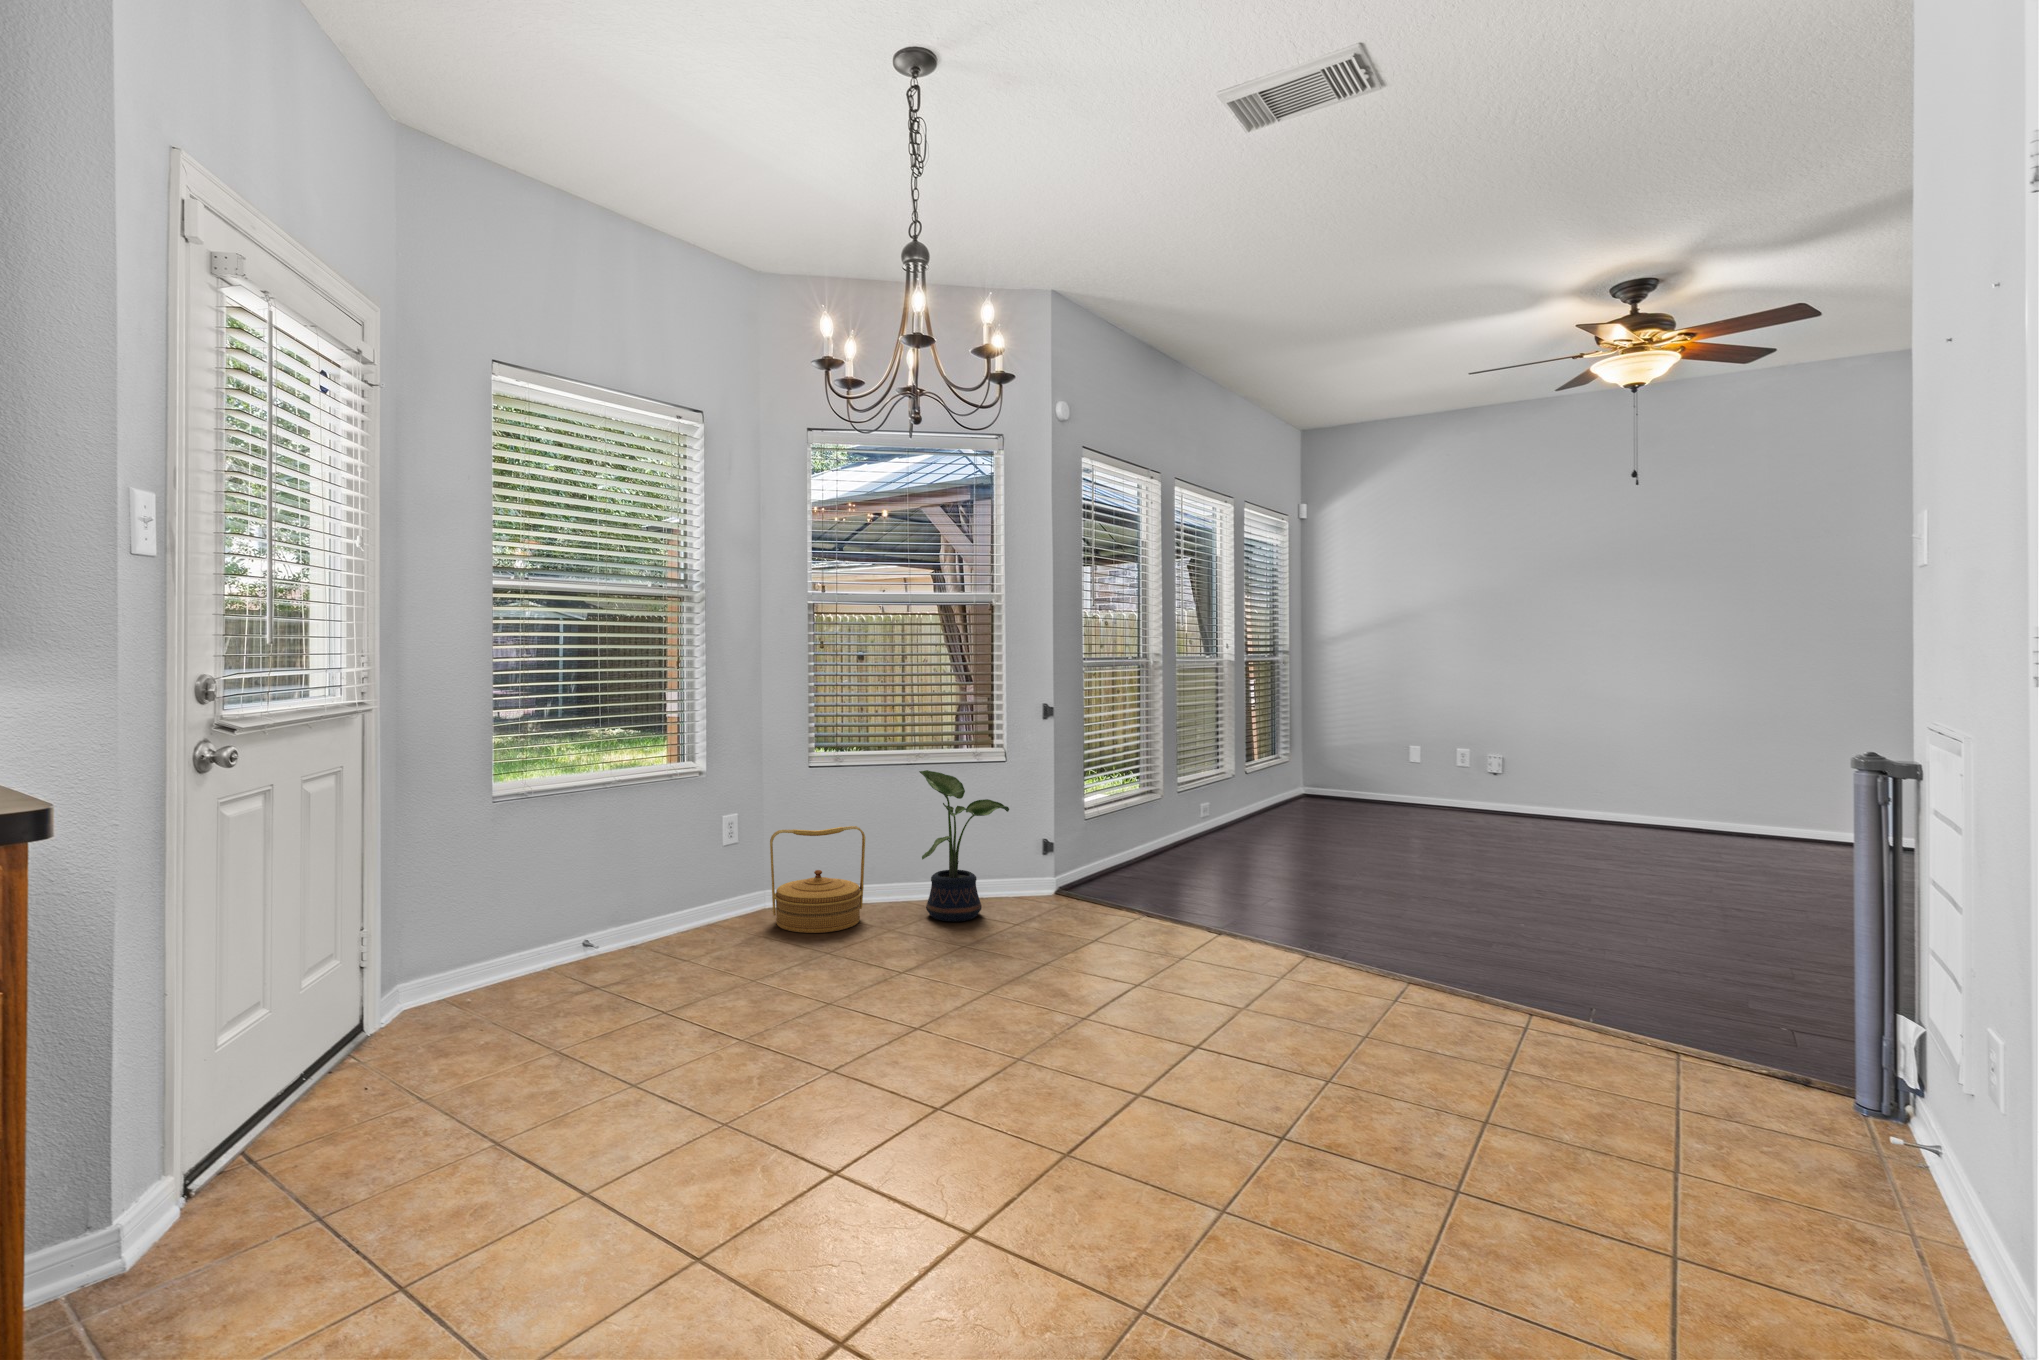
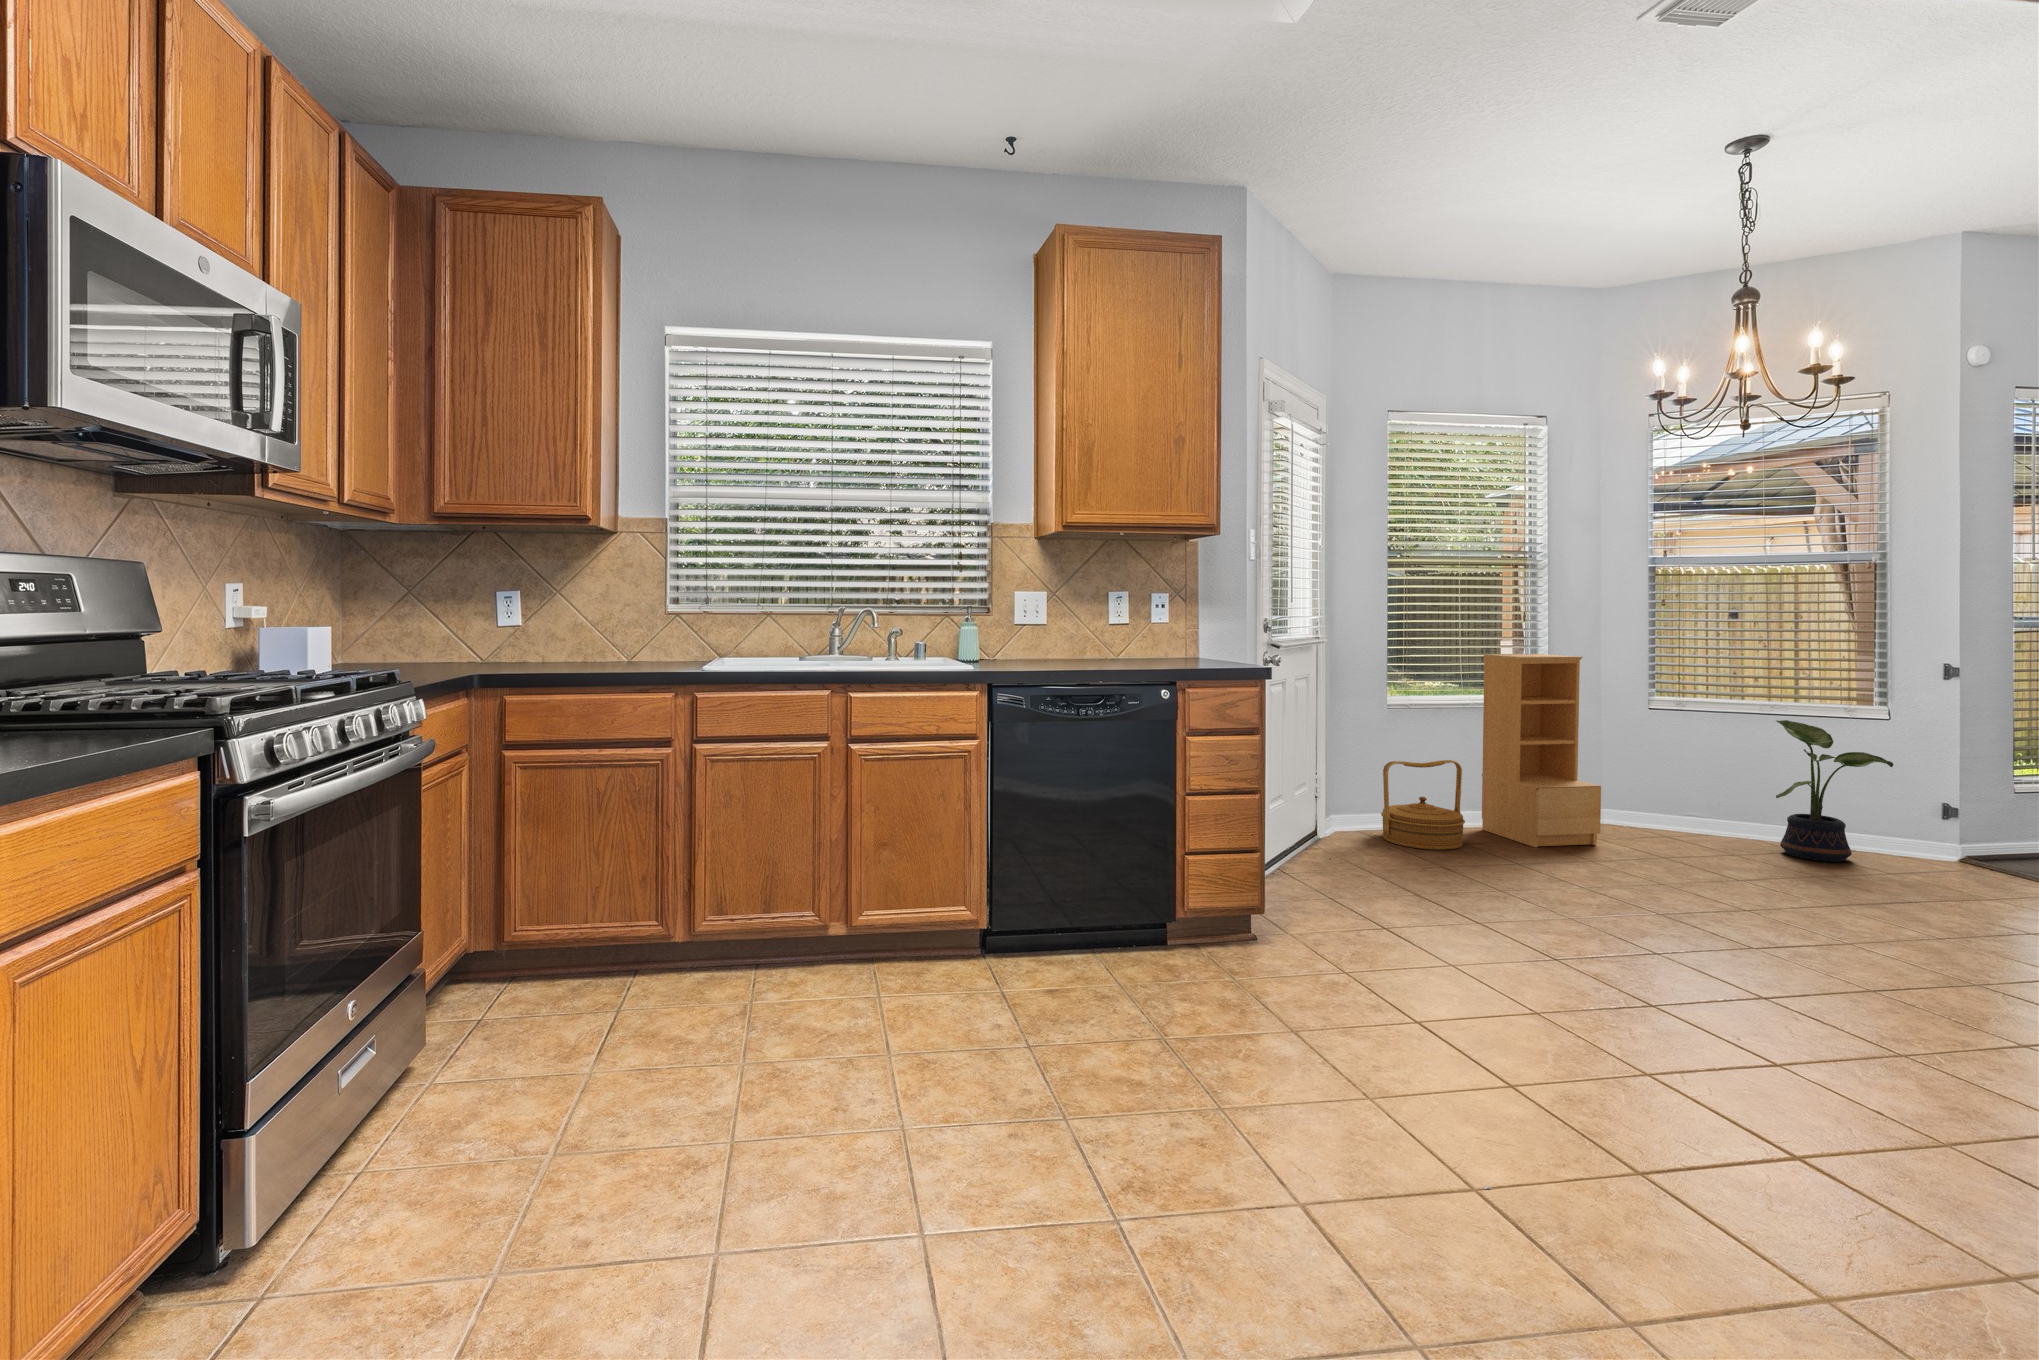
bookshelf: none [626,710,761,971] -> present [1482,654,1601,847]
woven basket: present [770,826,865,933] -> present [1381,760,1465,850]

